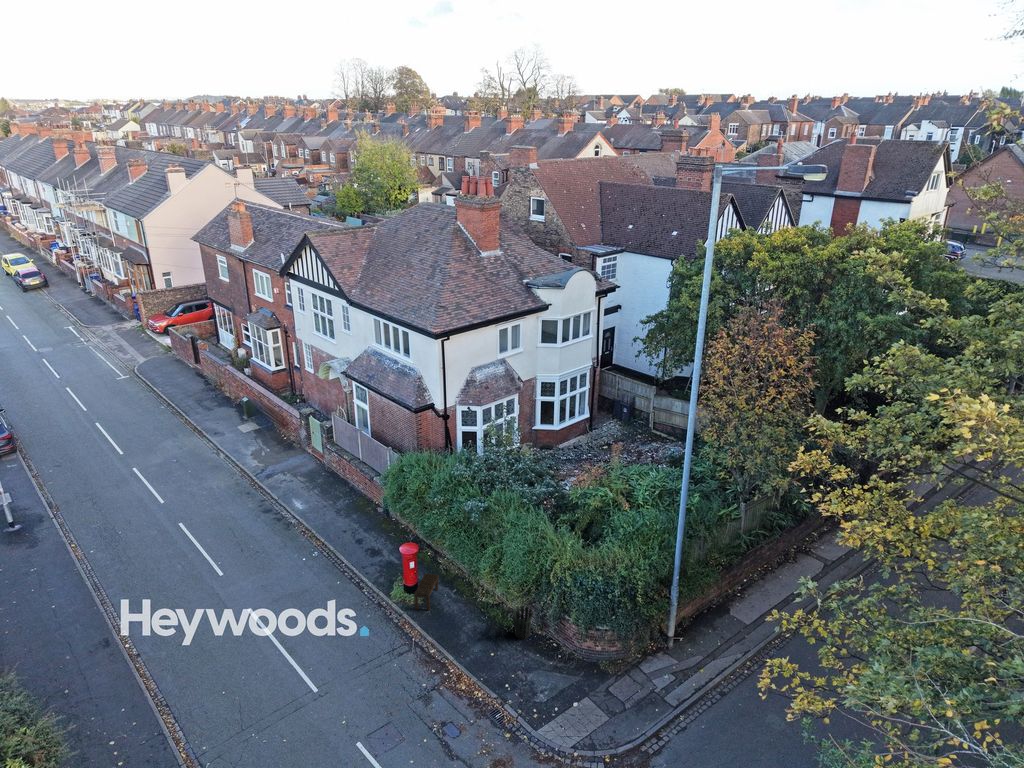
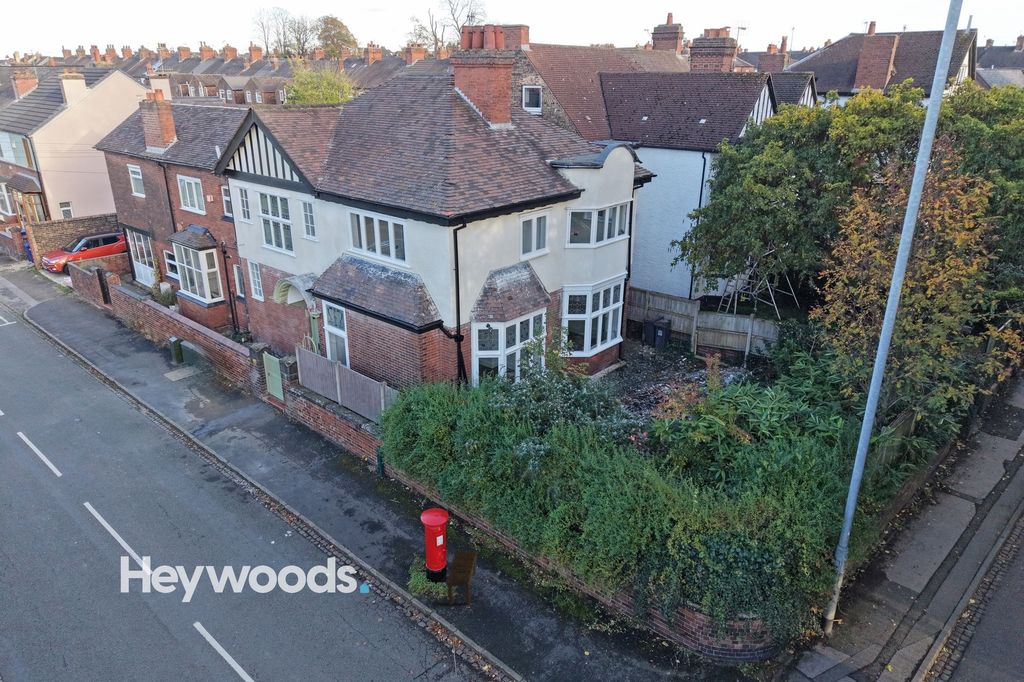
waste bin: present [512,606,533,639] -> none [599,588,631,638]

